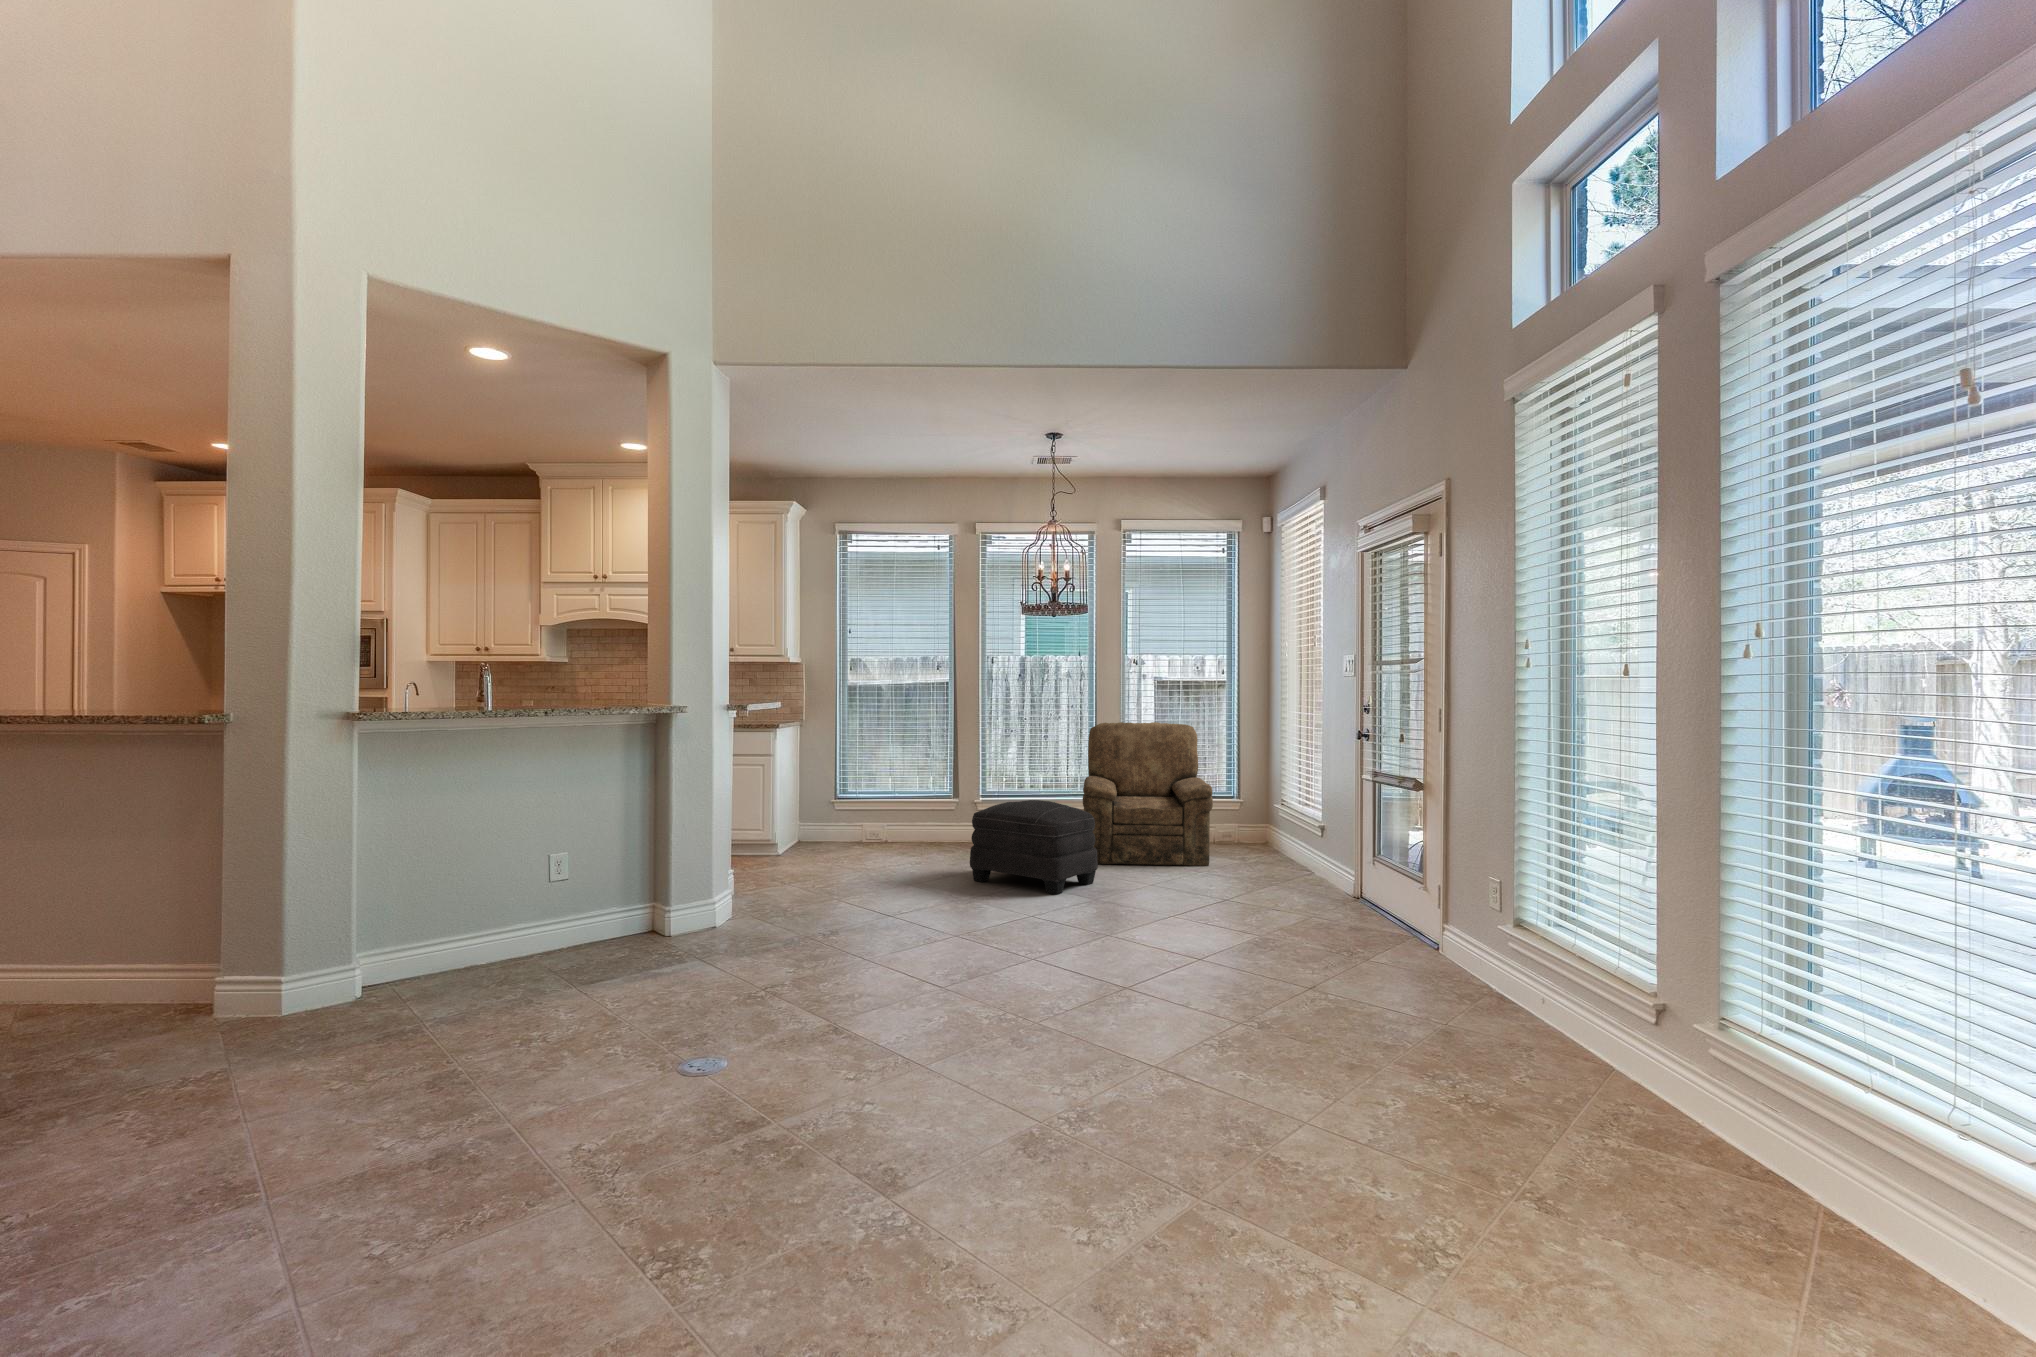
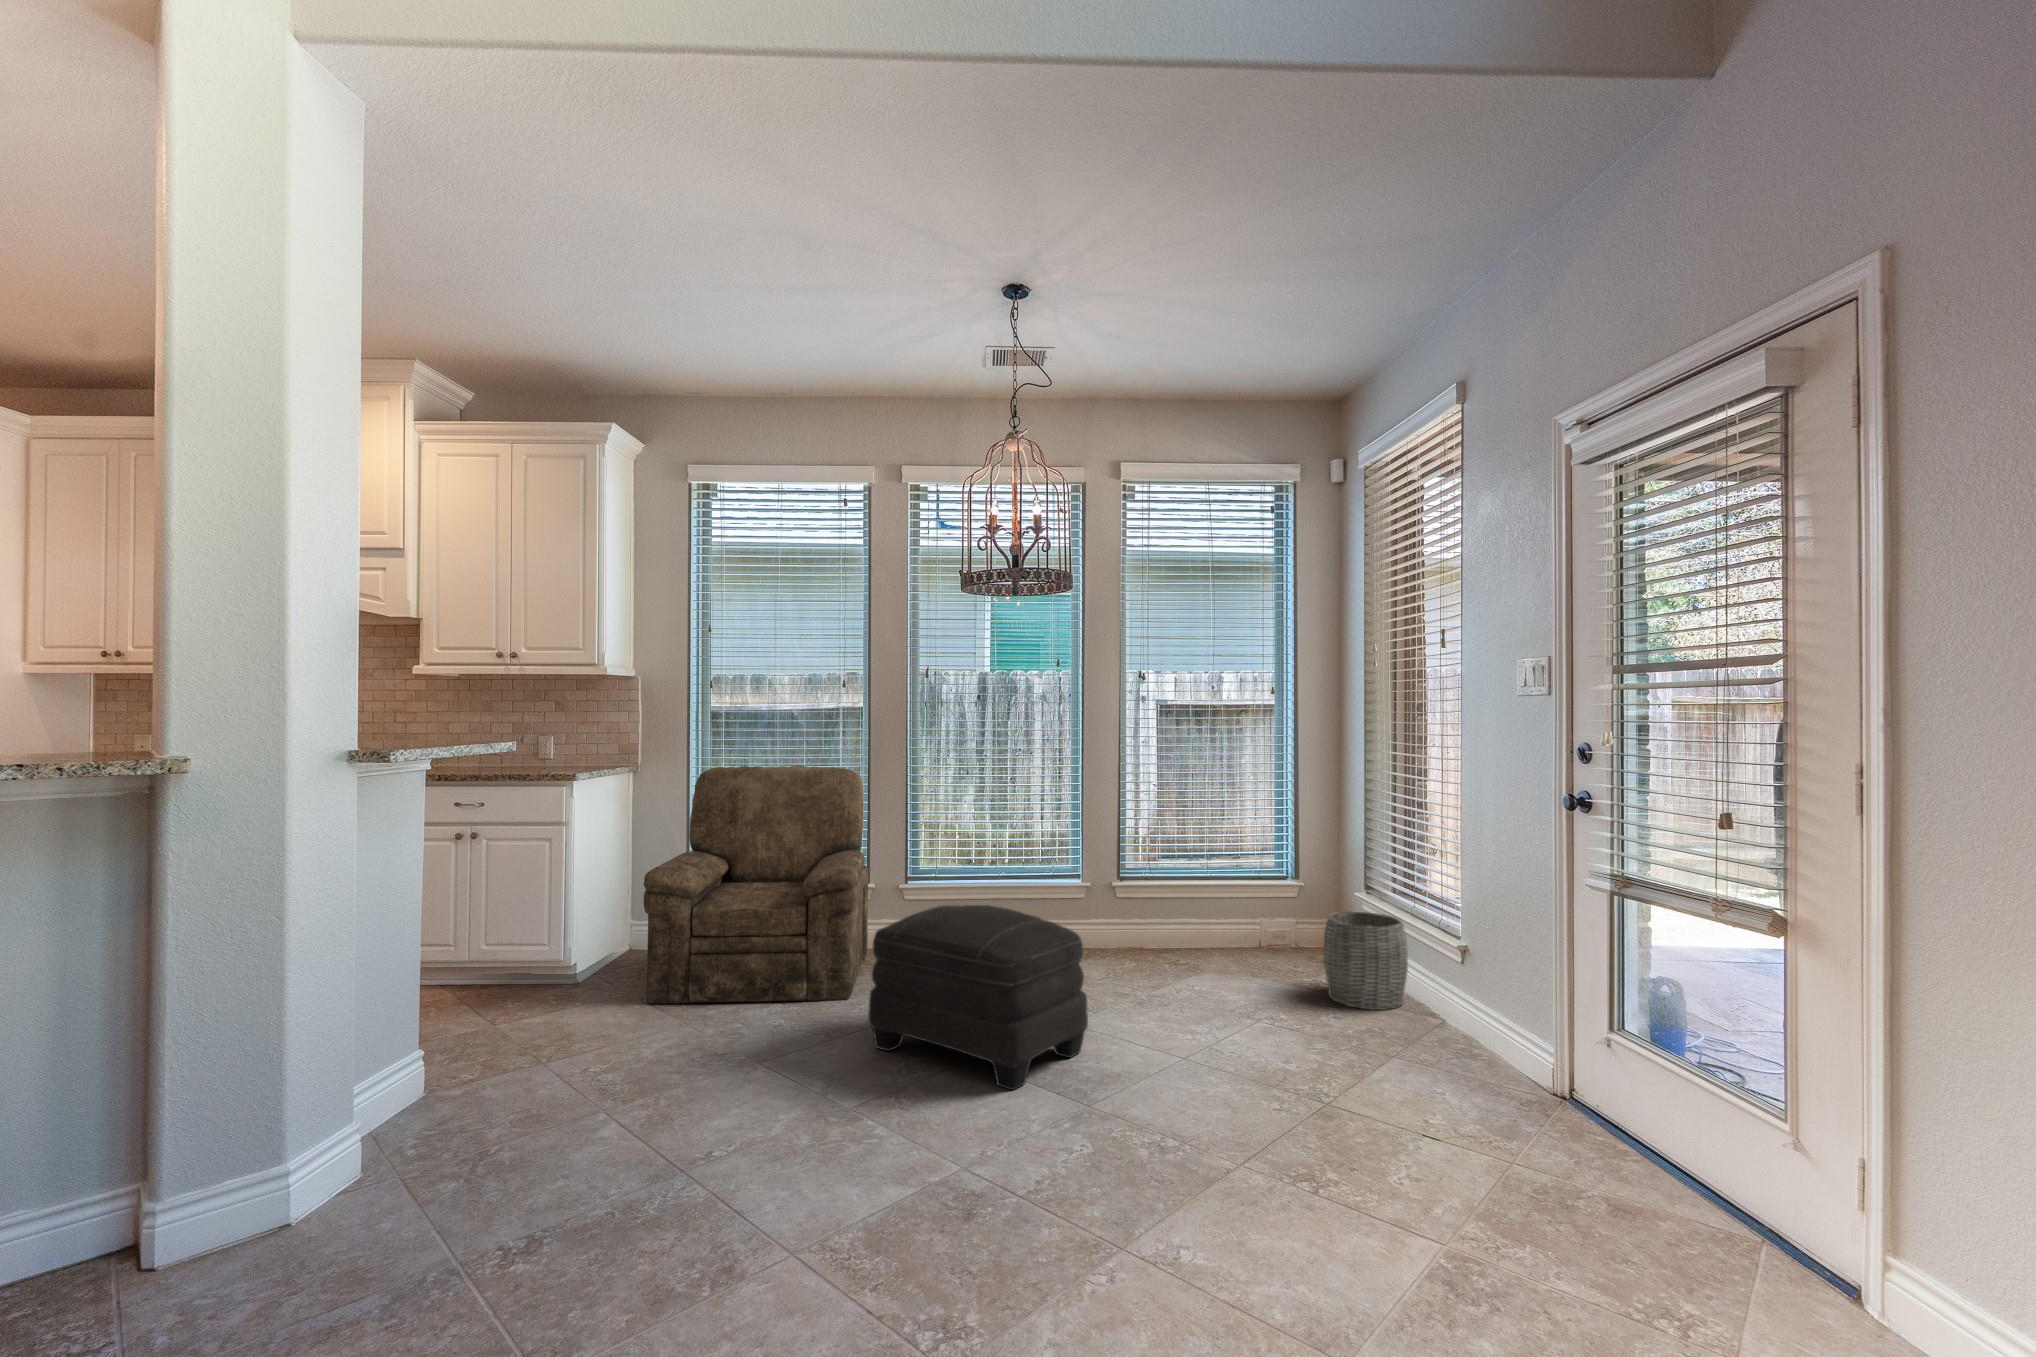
armchair: present [1083,722,1213,866] -> present [644,765,868,1004]
woven basket: none [1246,813,1297,869] -> present [1324,911,1408,1010]

